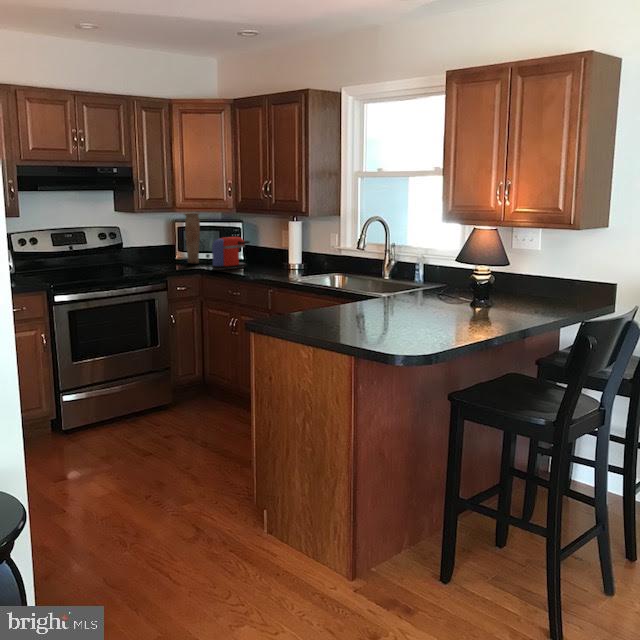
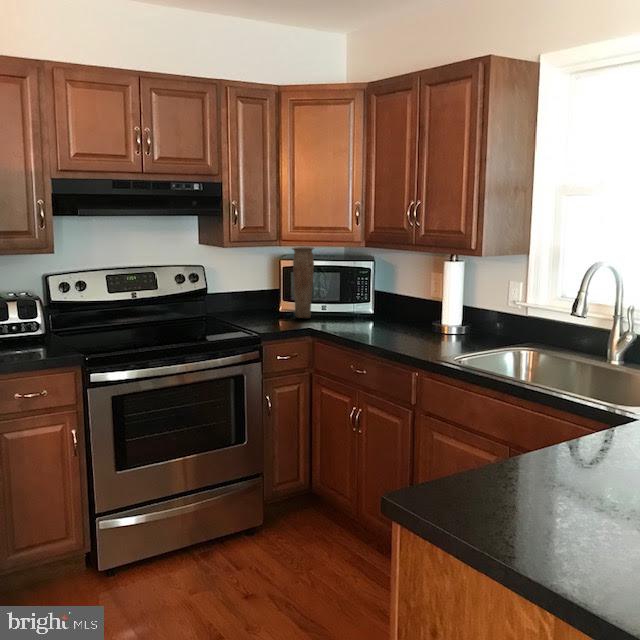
coffee maker: present [212,237,250,270] -> none [328,282,385,332]

